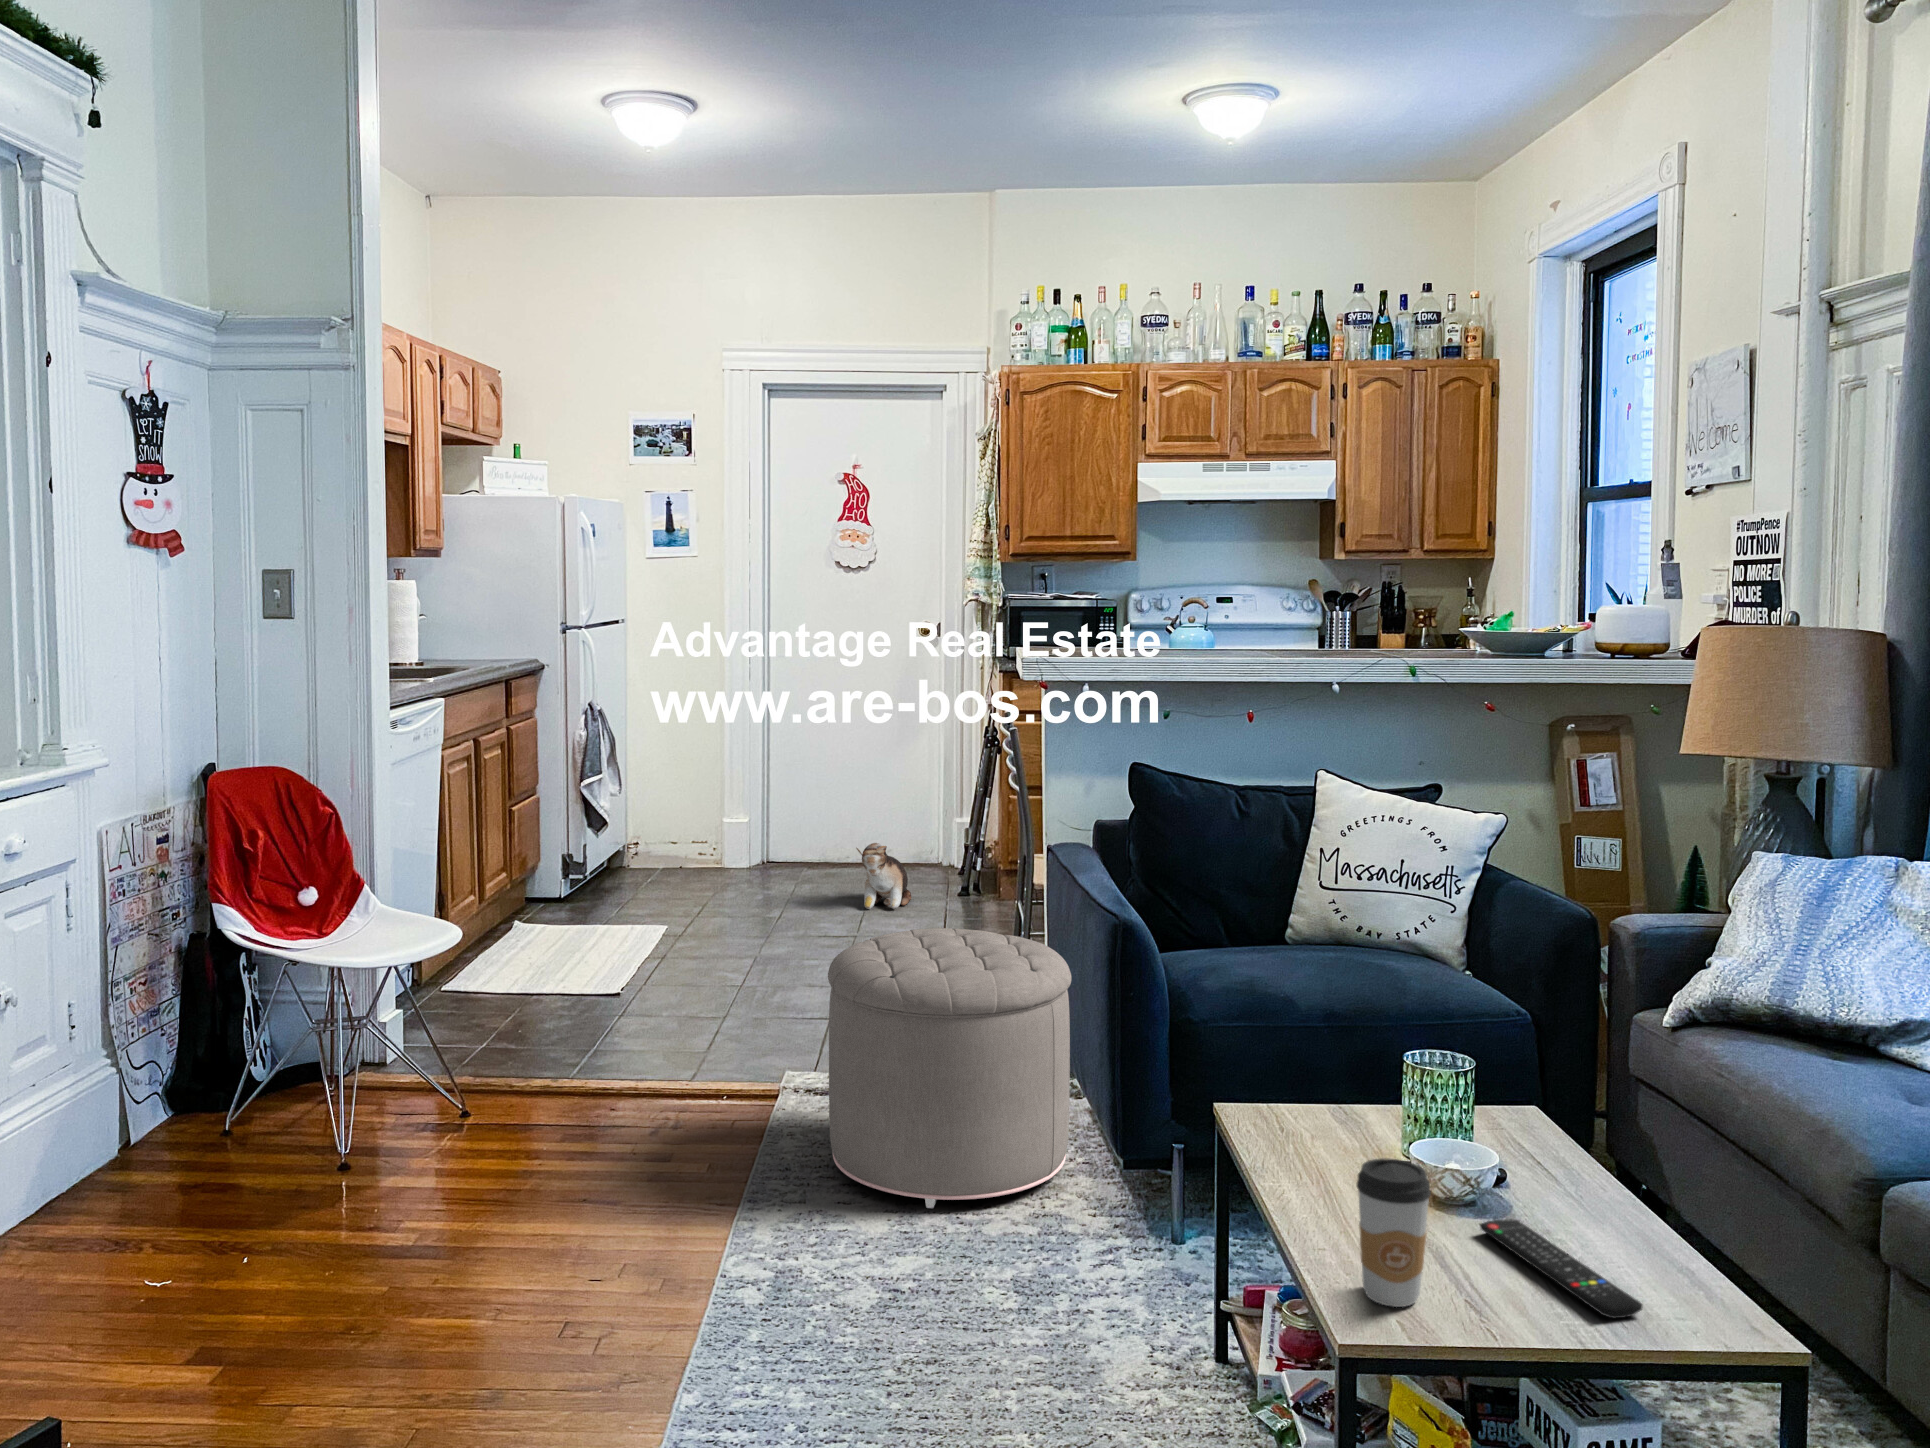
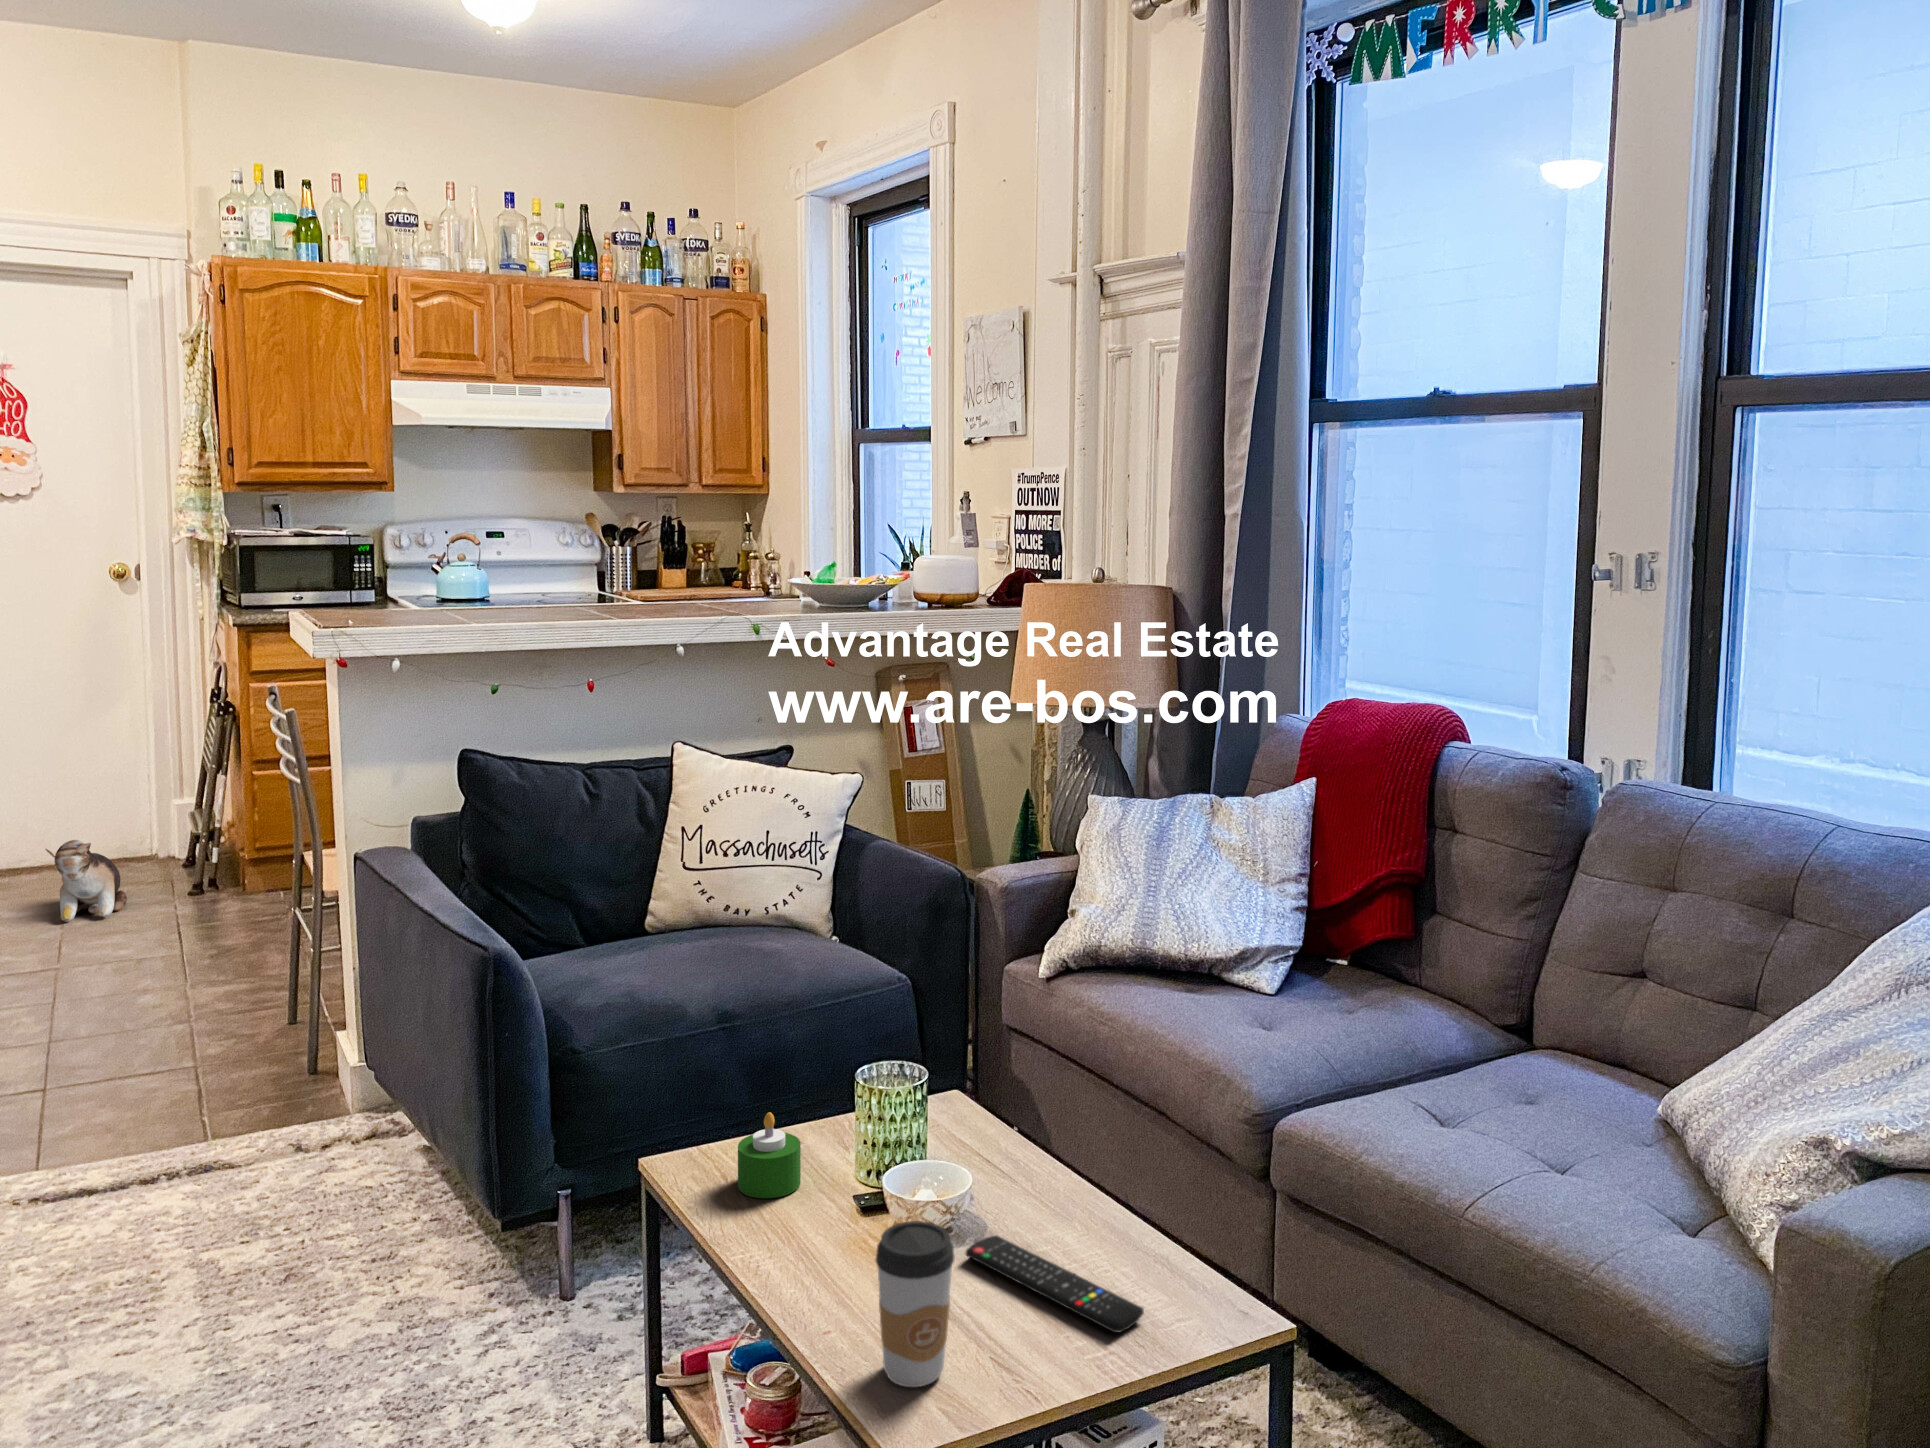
ottoman: present [828,928,1071,1208] -> none [69,969,417,1334]
candle: none [1292,1078,1351,1155] -> present [738,1112,801,1198]

